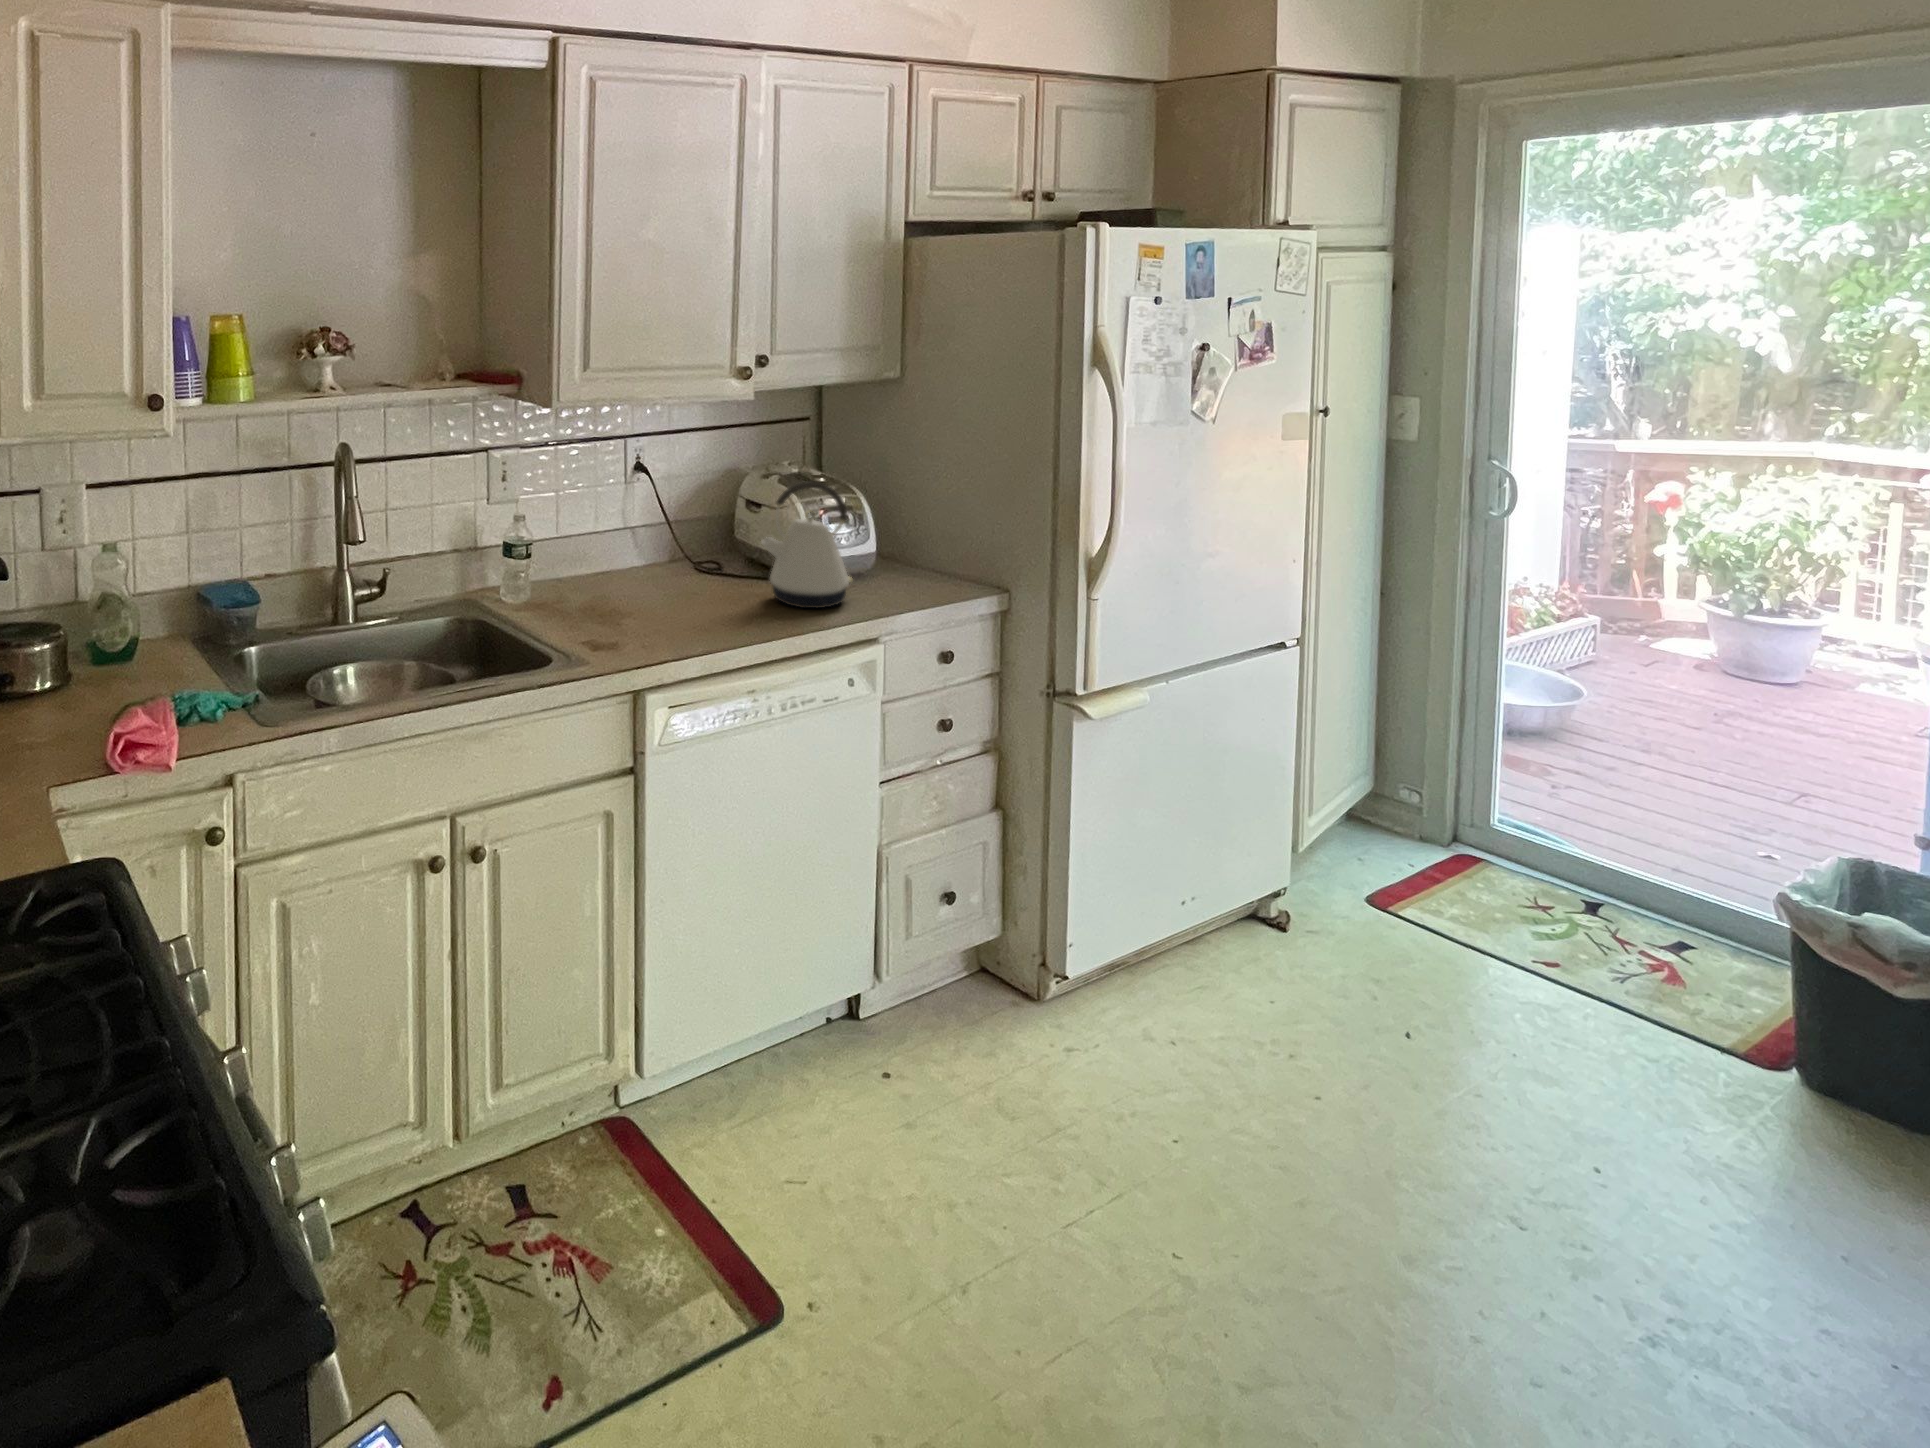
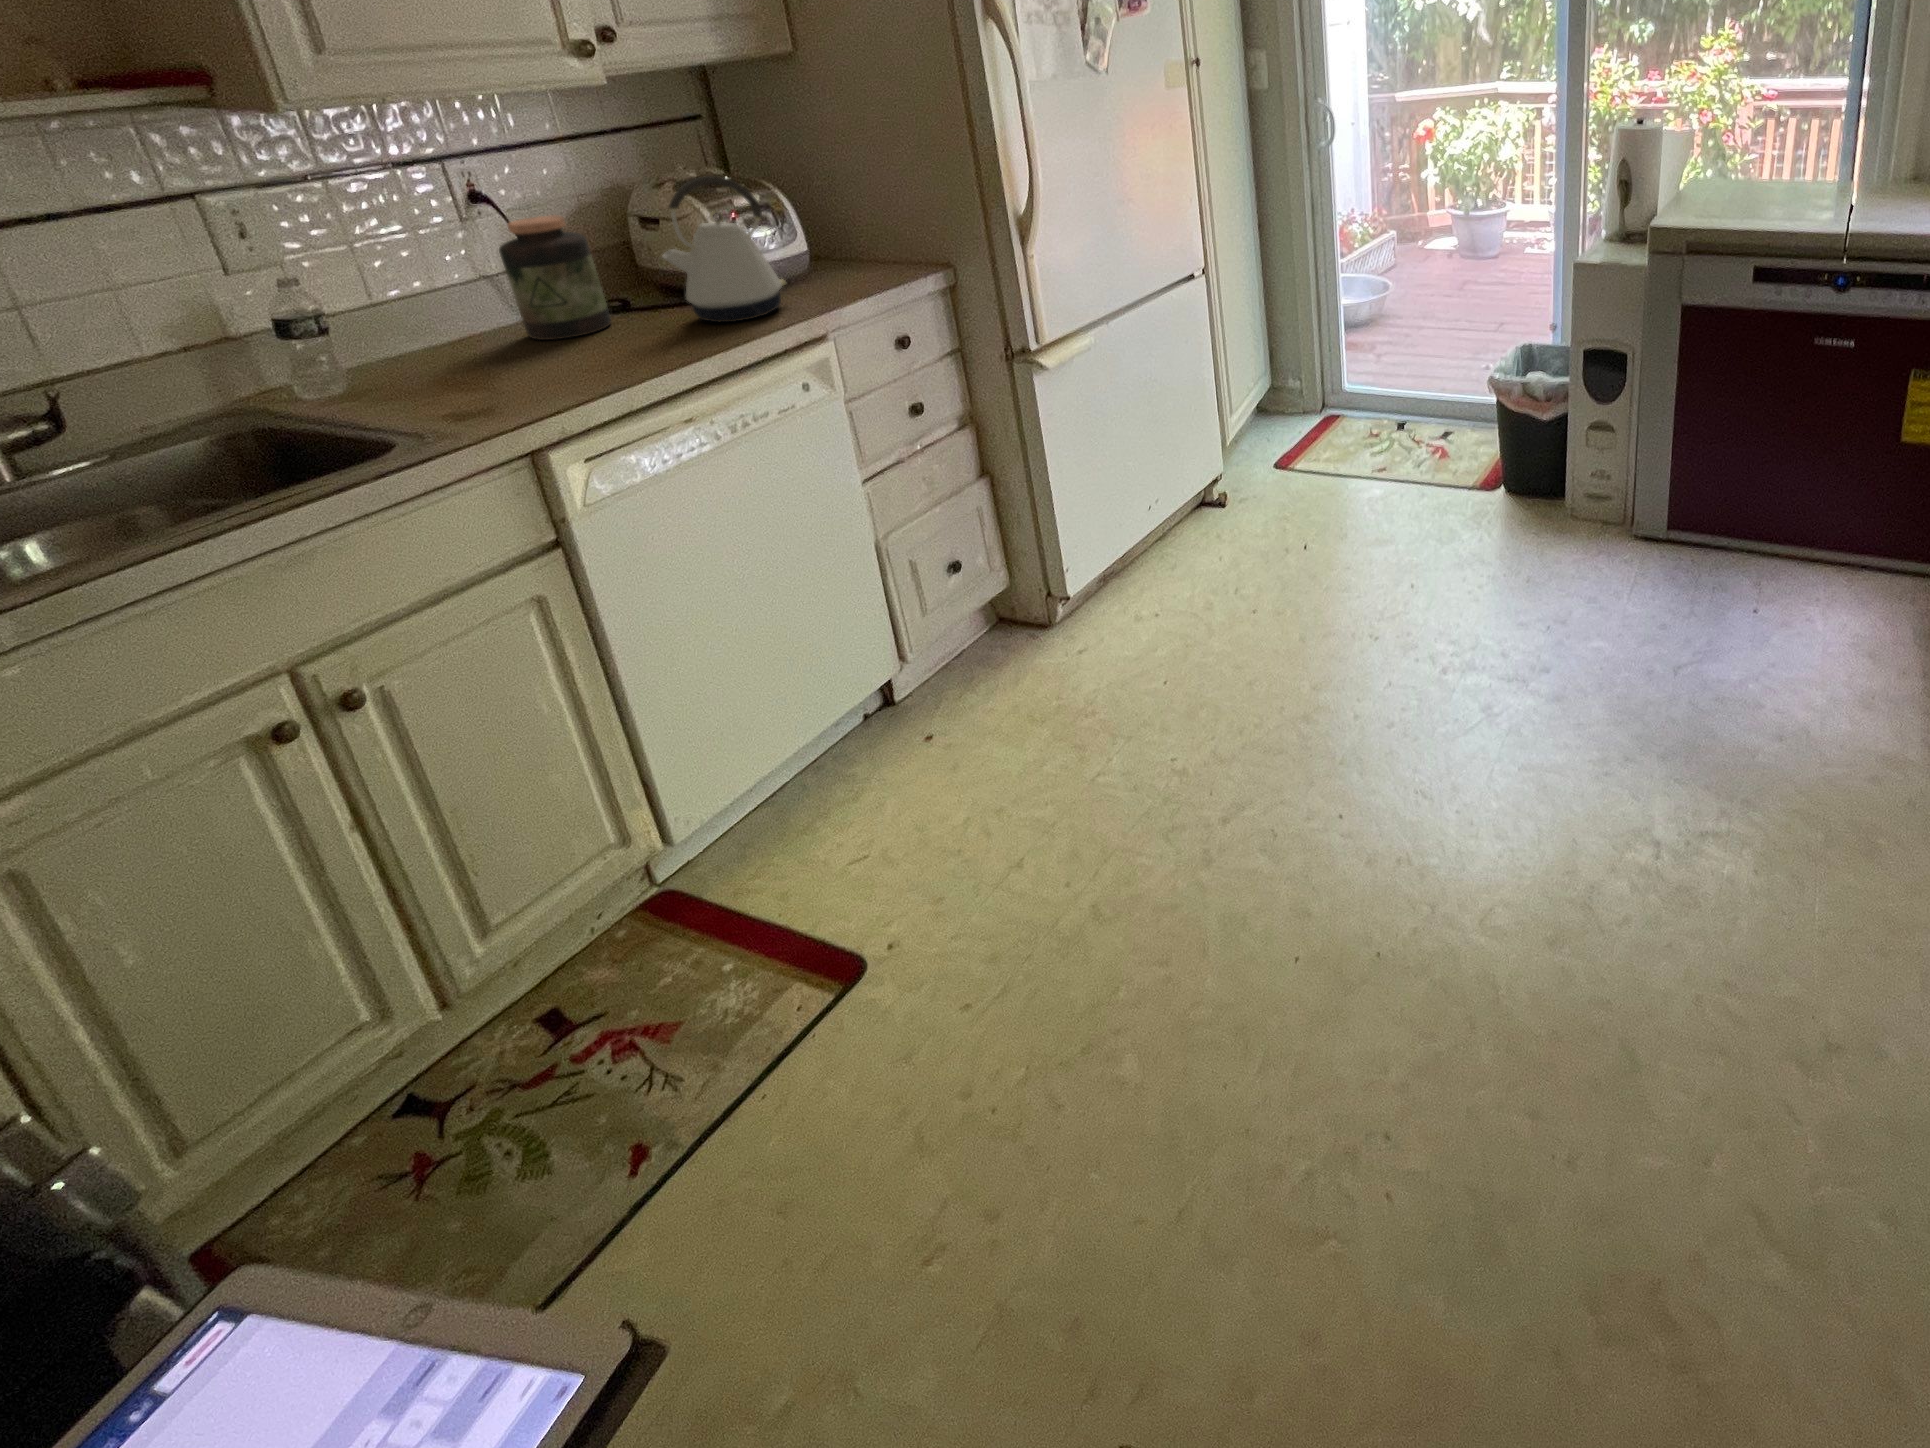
jar: none [648,492,708,593] -> present [499,215,611,340]

